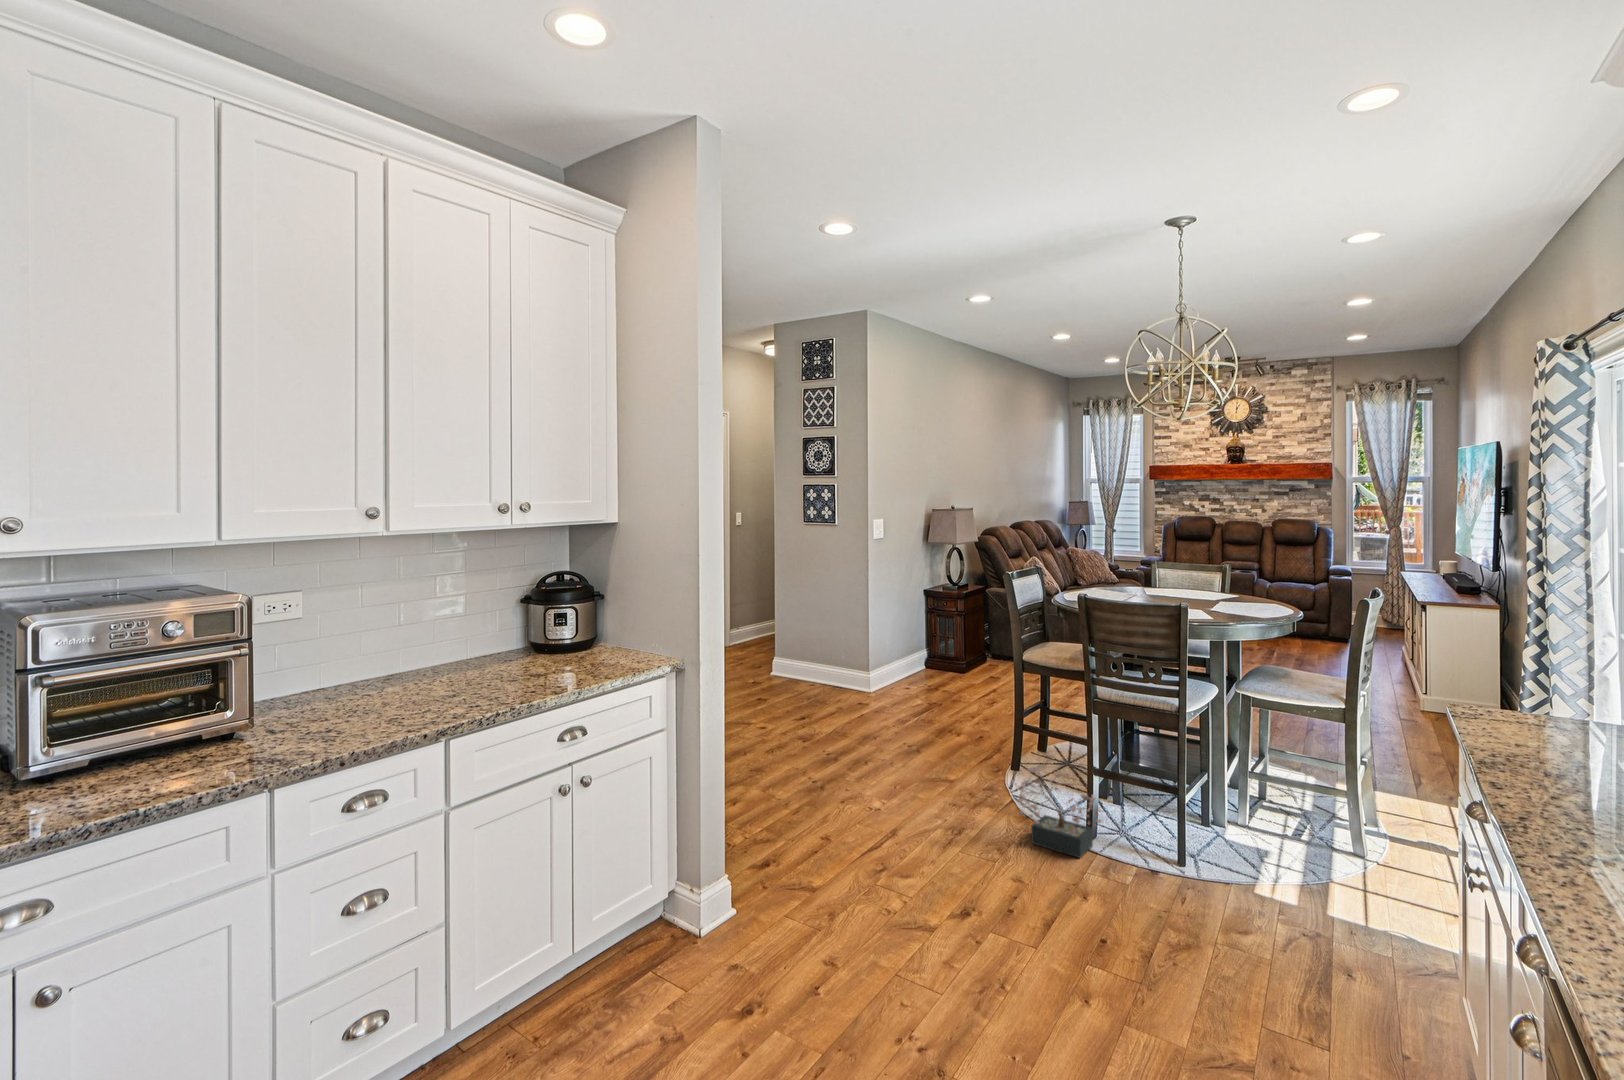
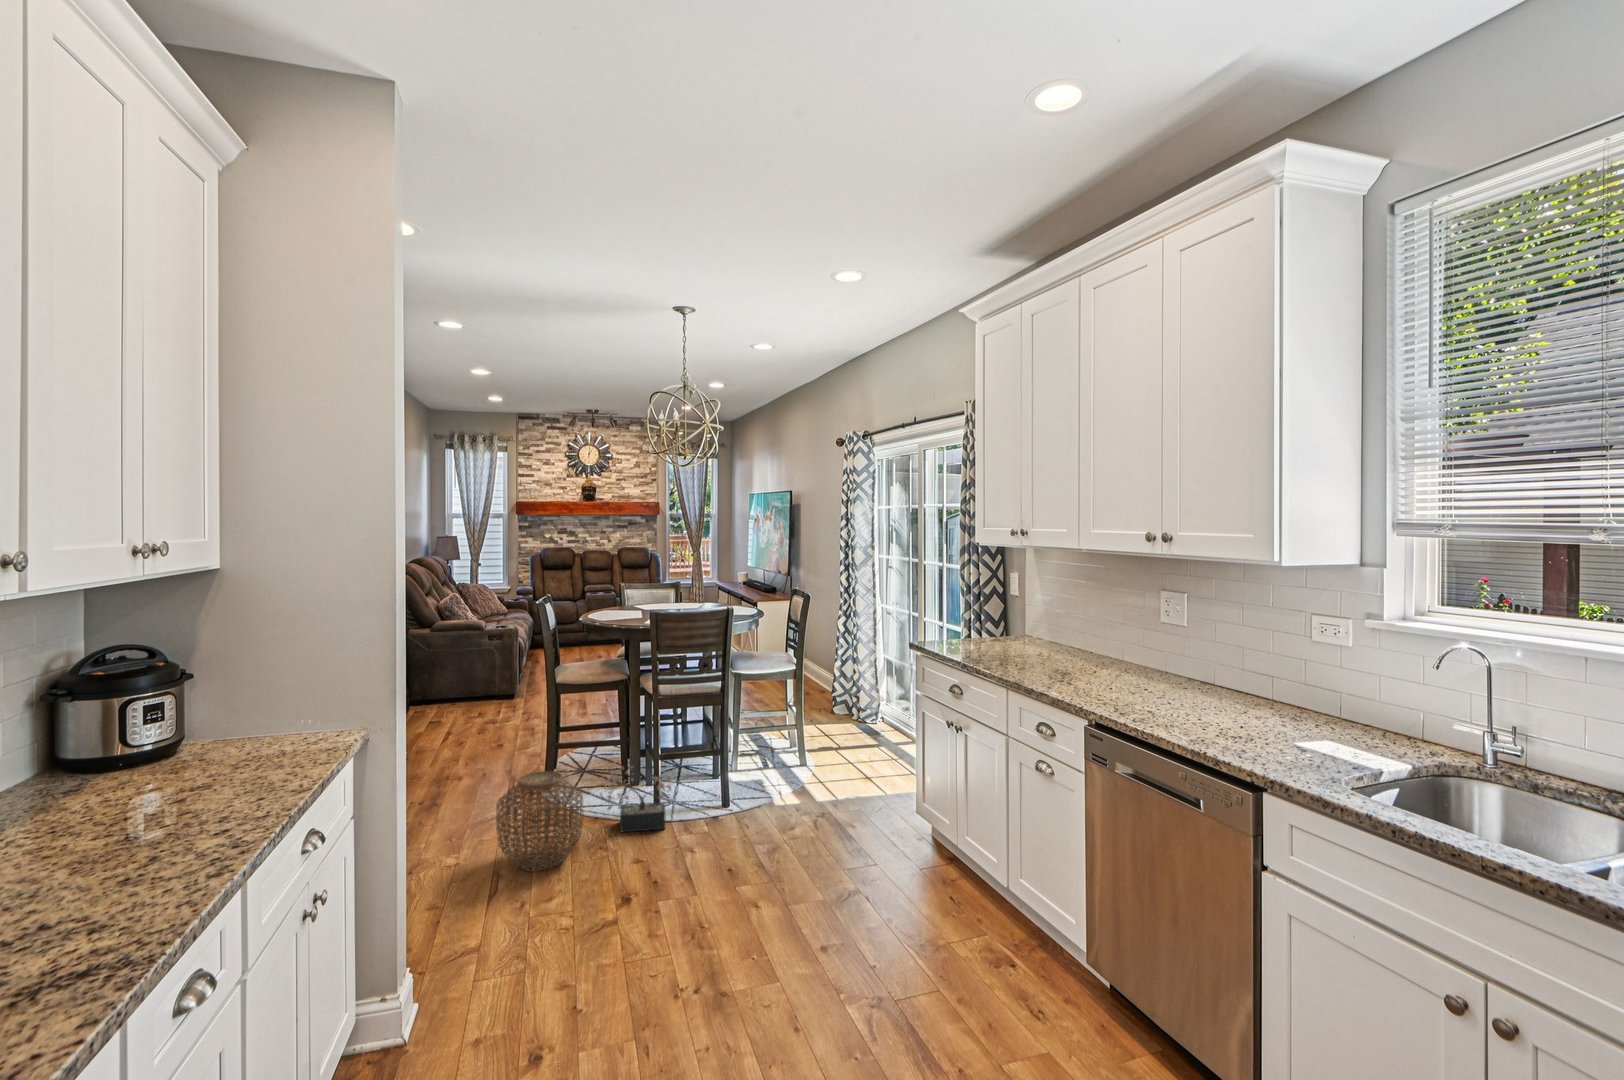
woven basket: none [892,752,975,853] -> present [496,771,583,871]

